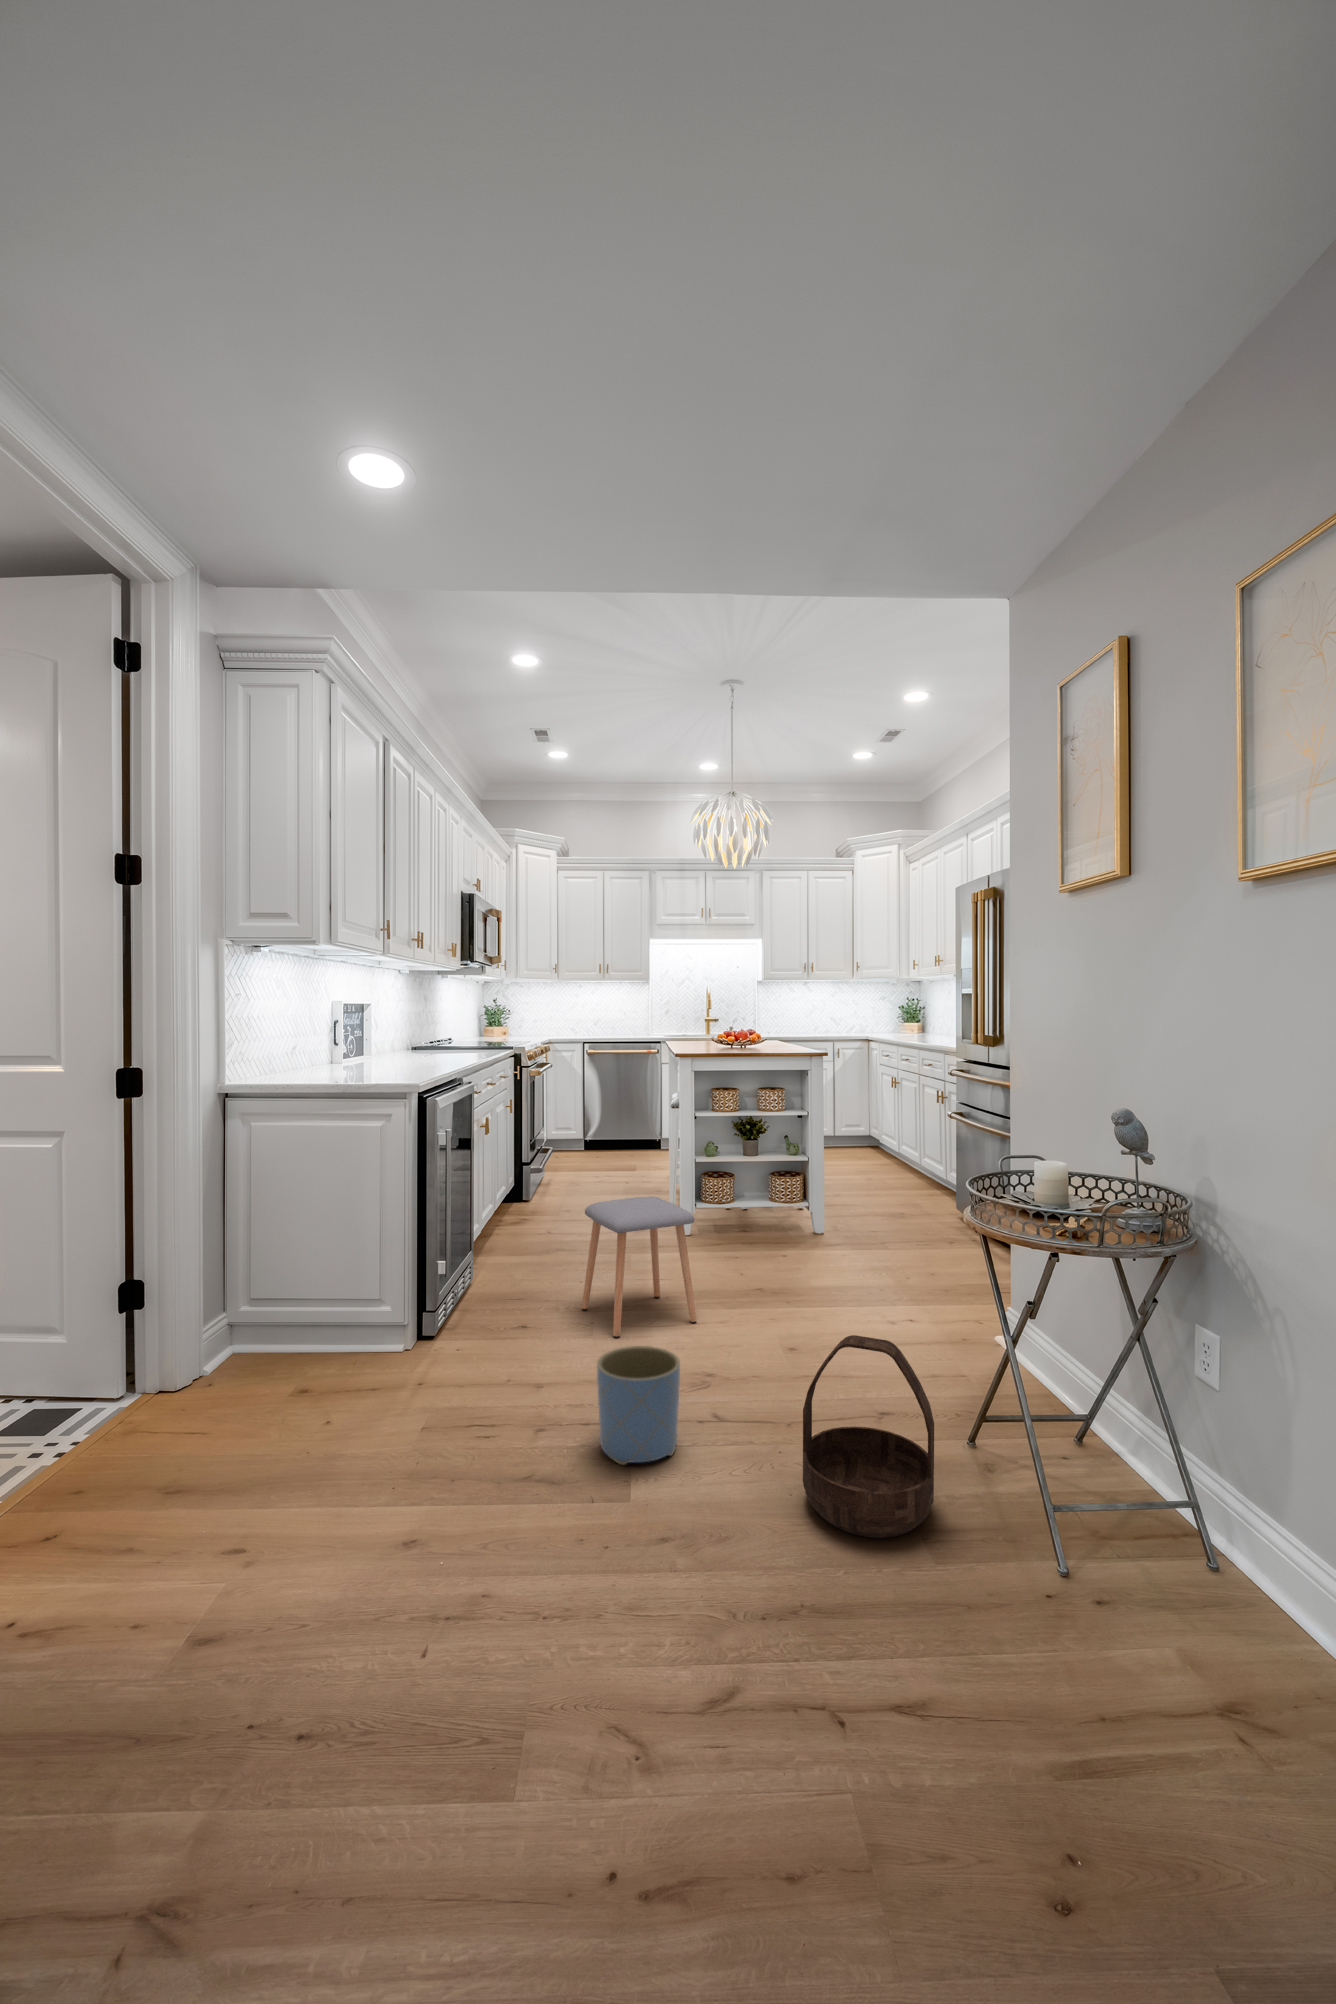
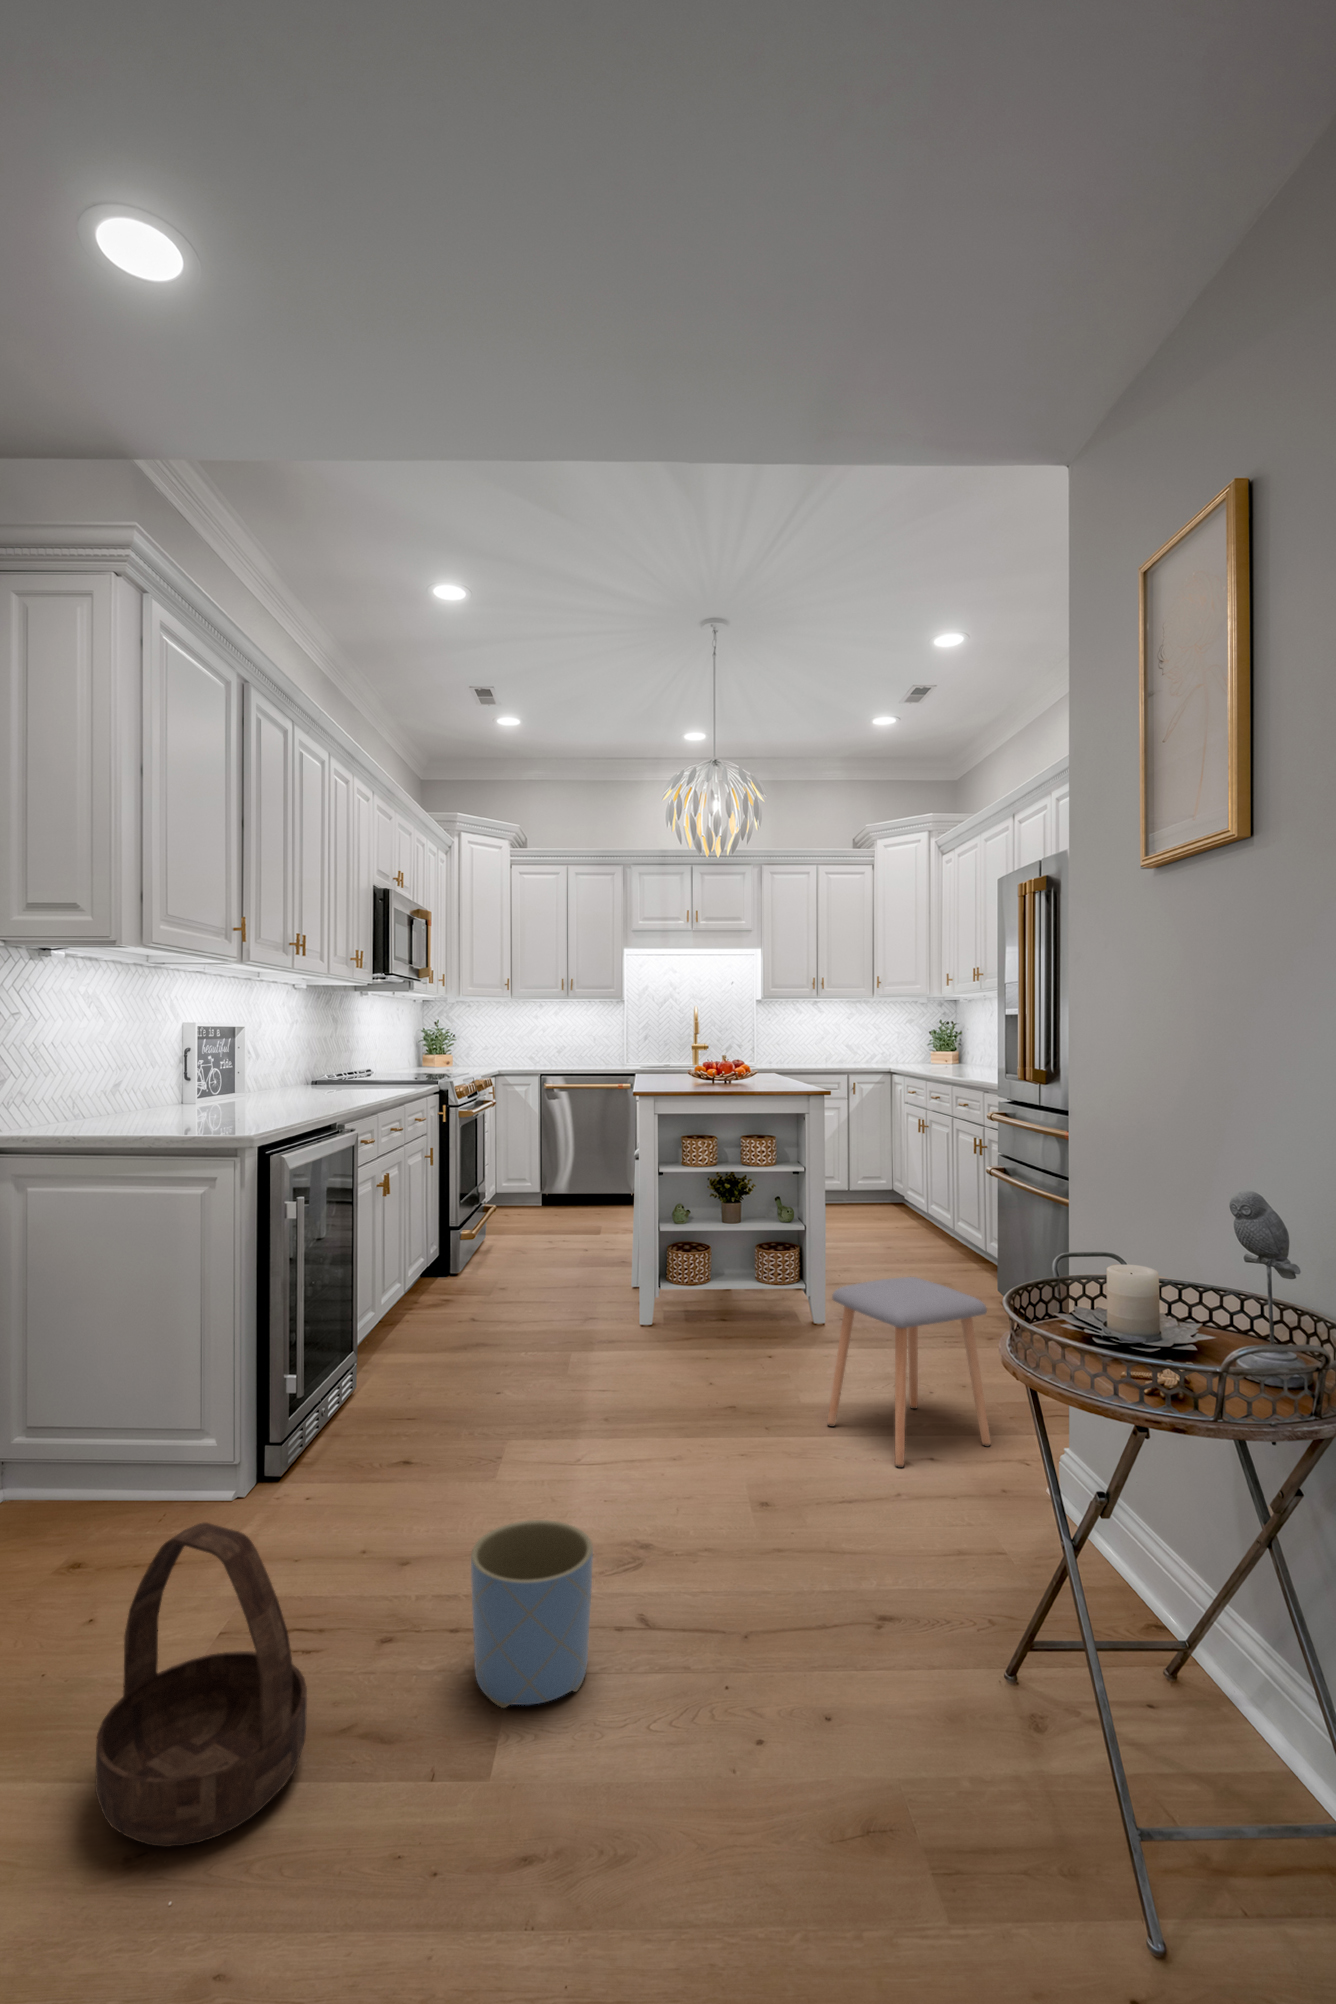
stool: present [582,1196,697,1338] -> present [827,1277,991,1468]
basket: present [803,1335,934,1538] -> present [95,1523,307,1847]

